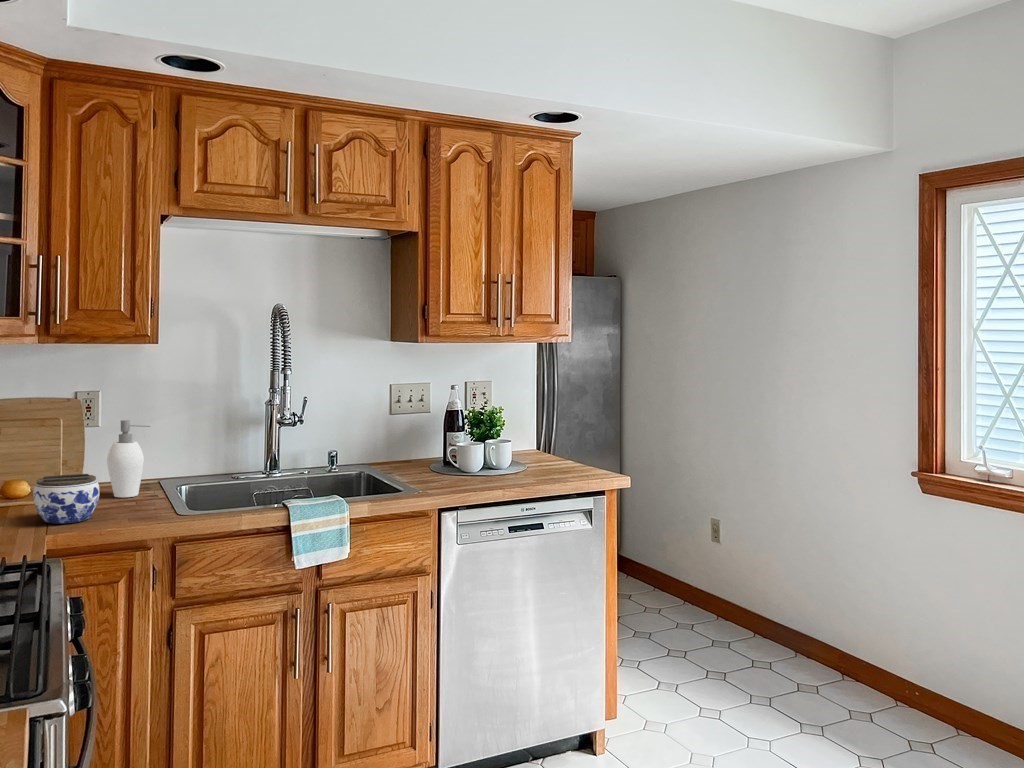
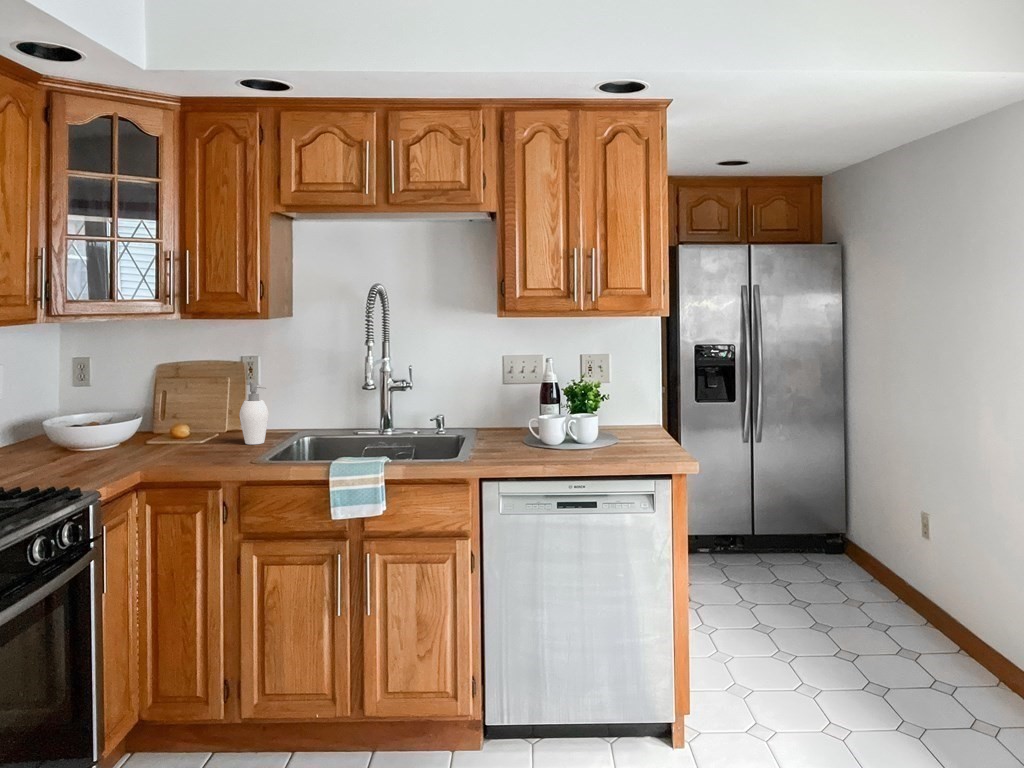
jar: present [33,474,100,524] -> none [151,423,203,461]

